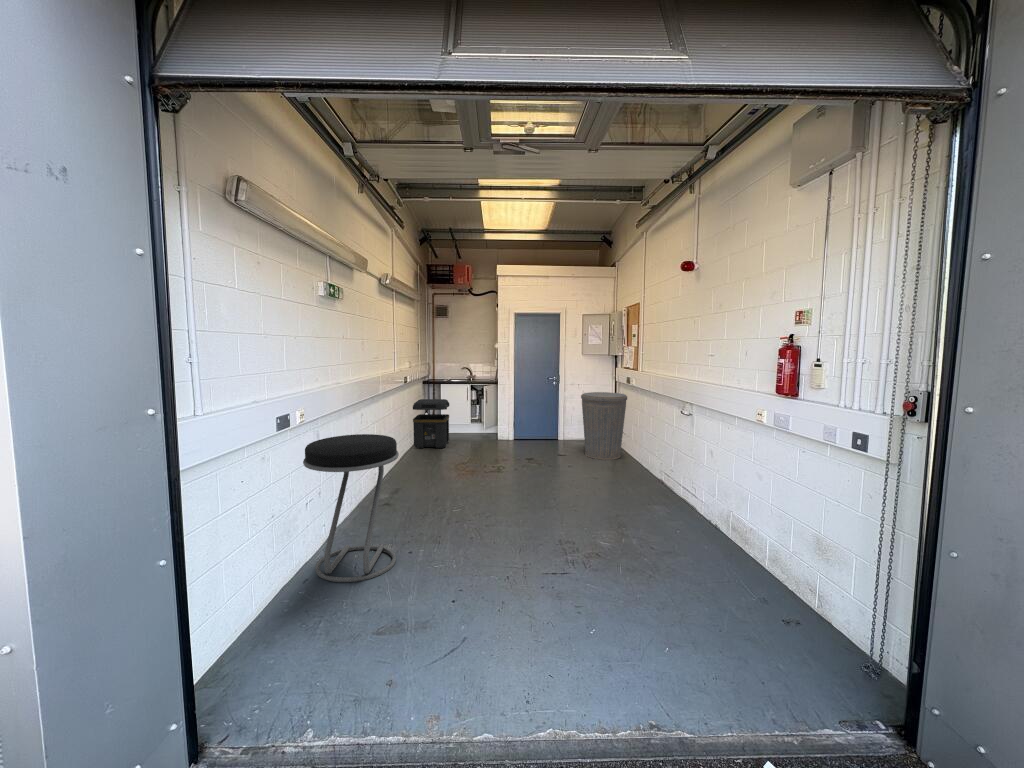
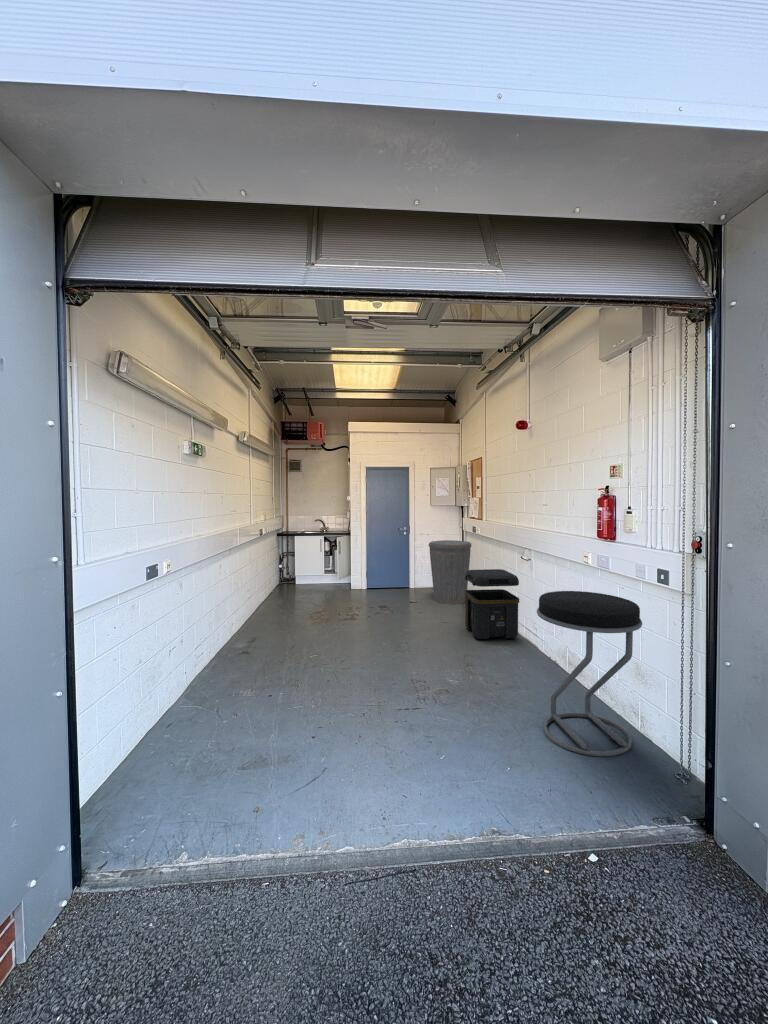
toolbox: present [413,399,449,448] -> present [465,569,519,639]
stool: present [303,434,399,582] -> present [537,591,642,756]

